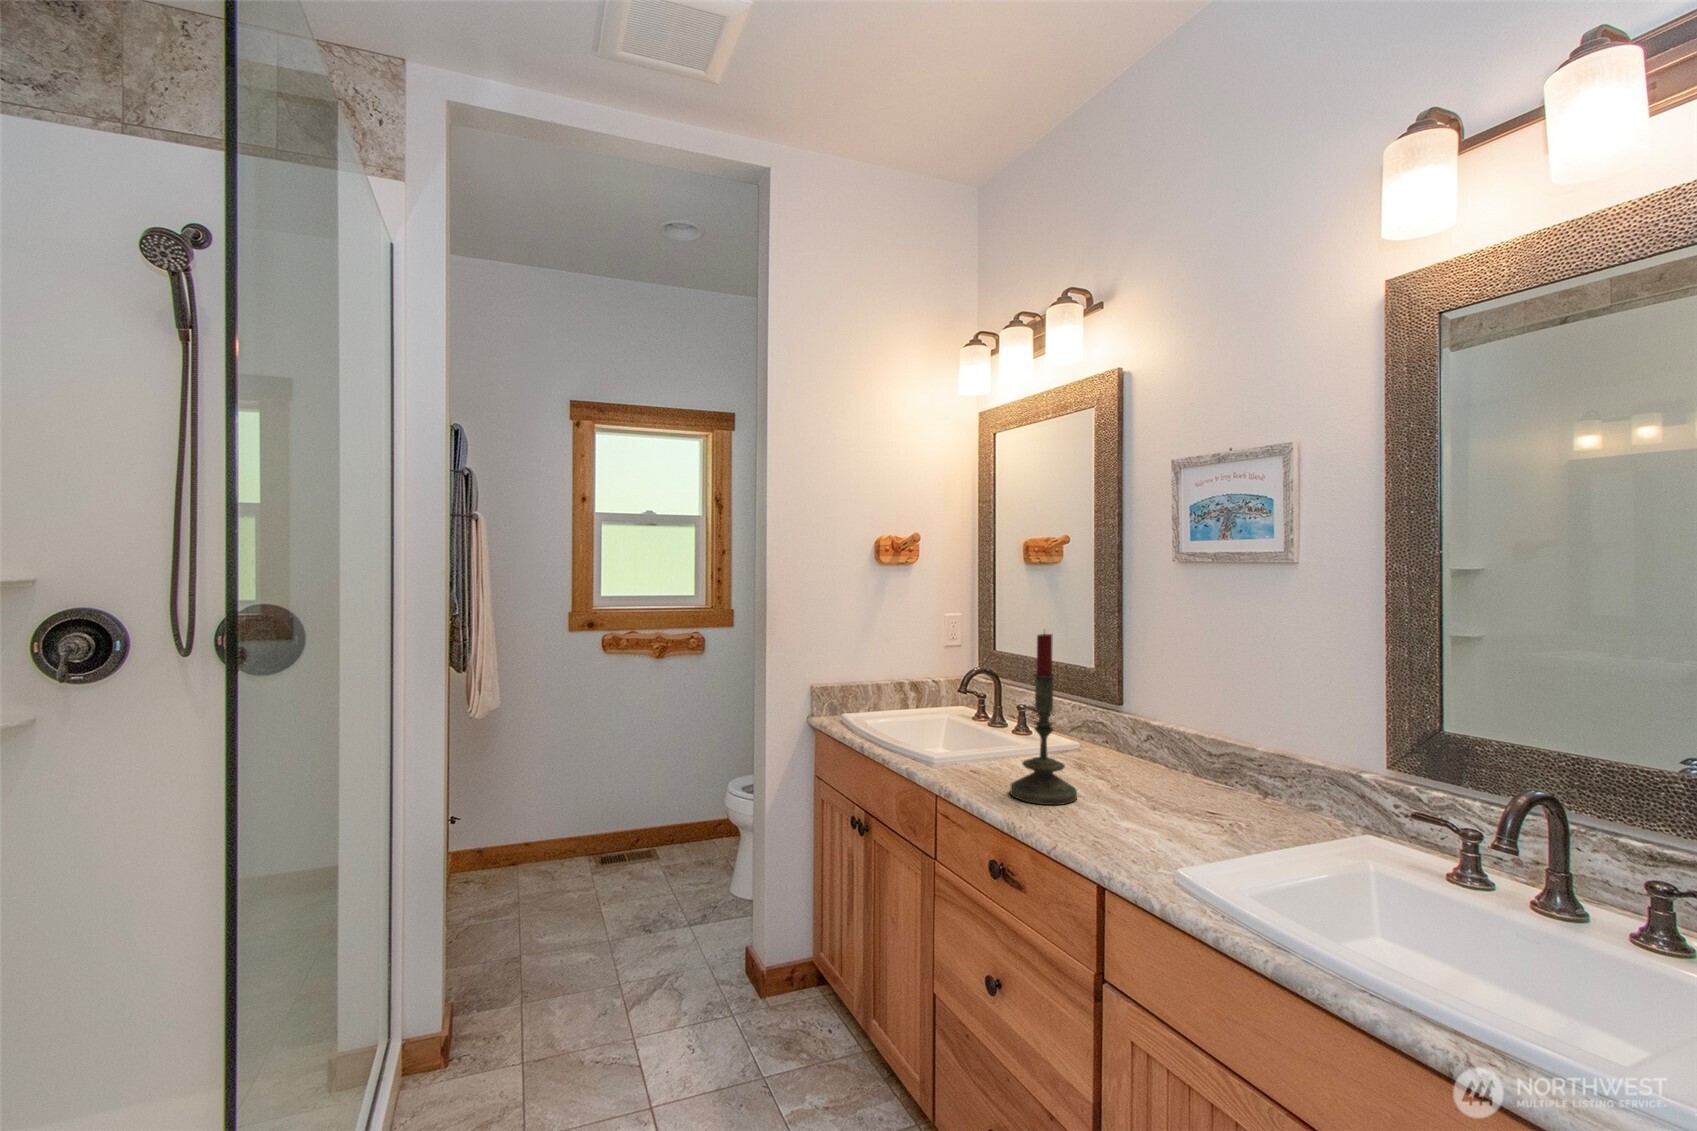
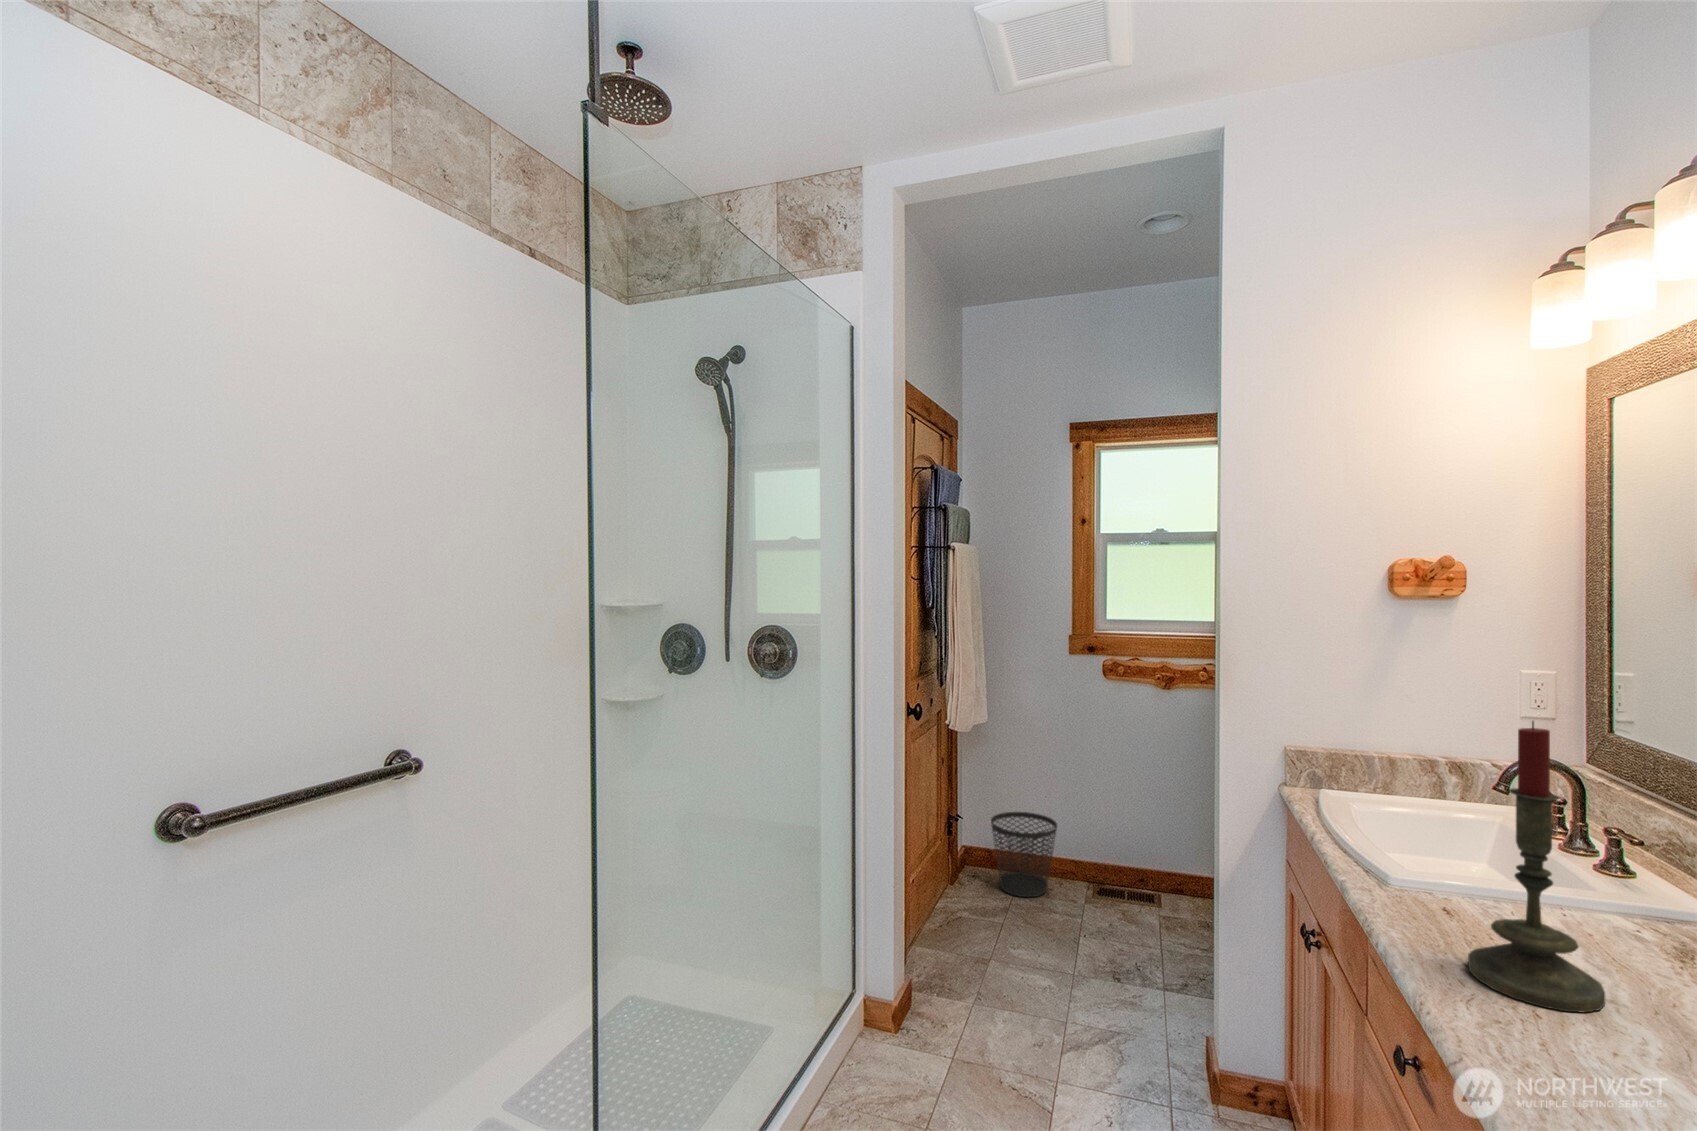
wastebasket: none [488,800,562,889] -> present [991,812,1057,897]

